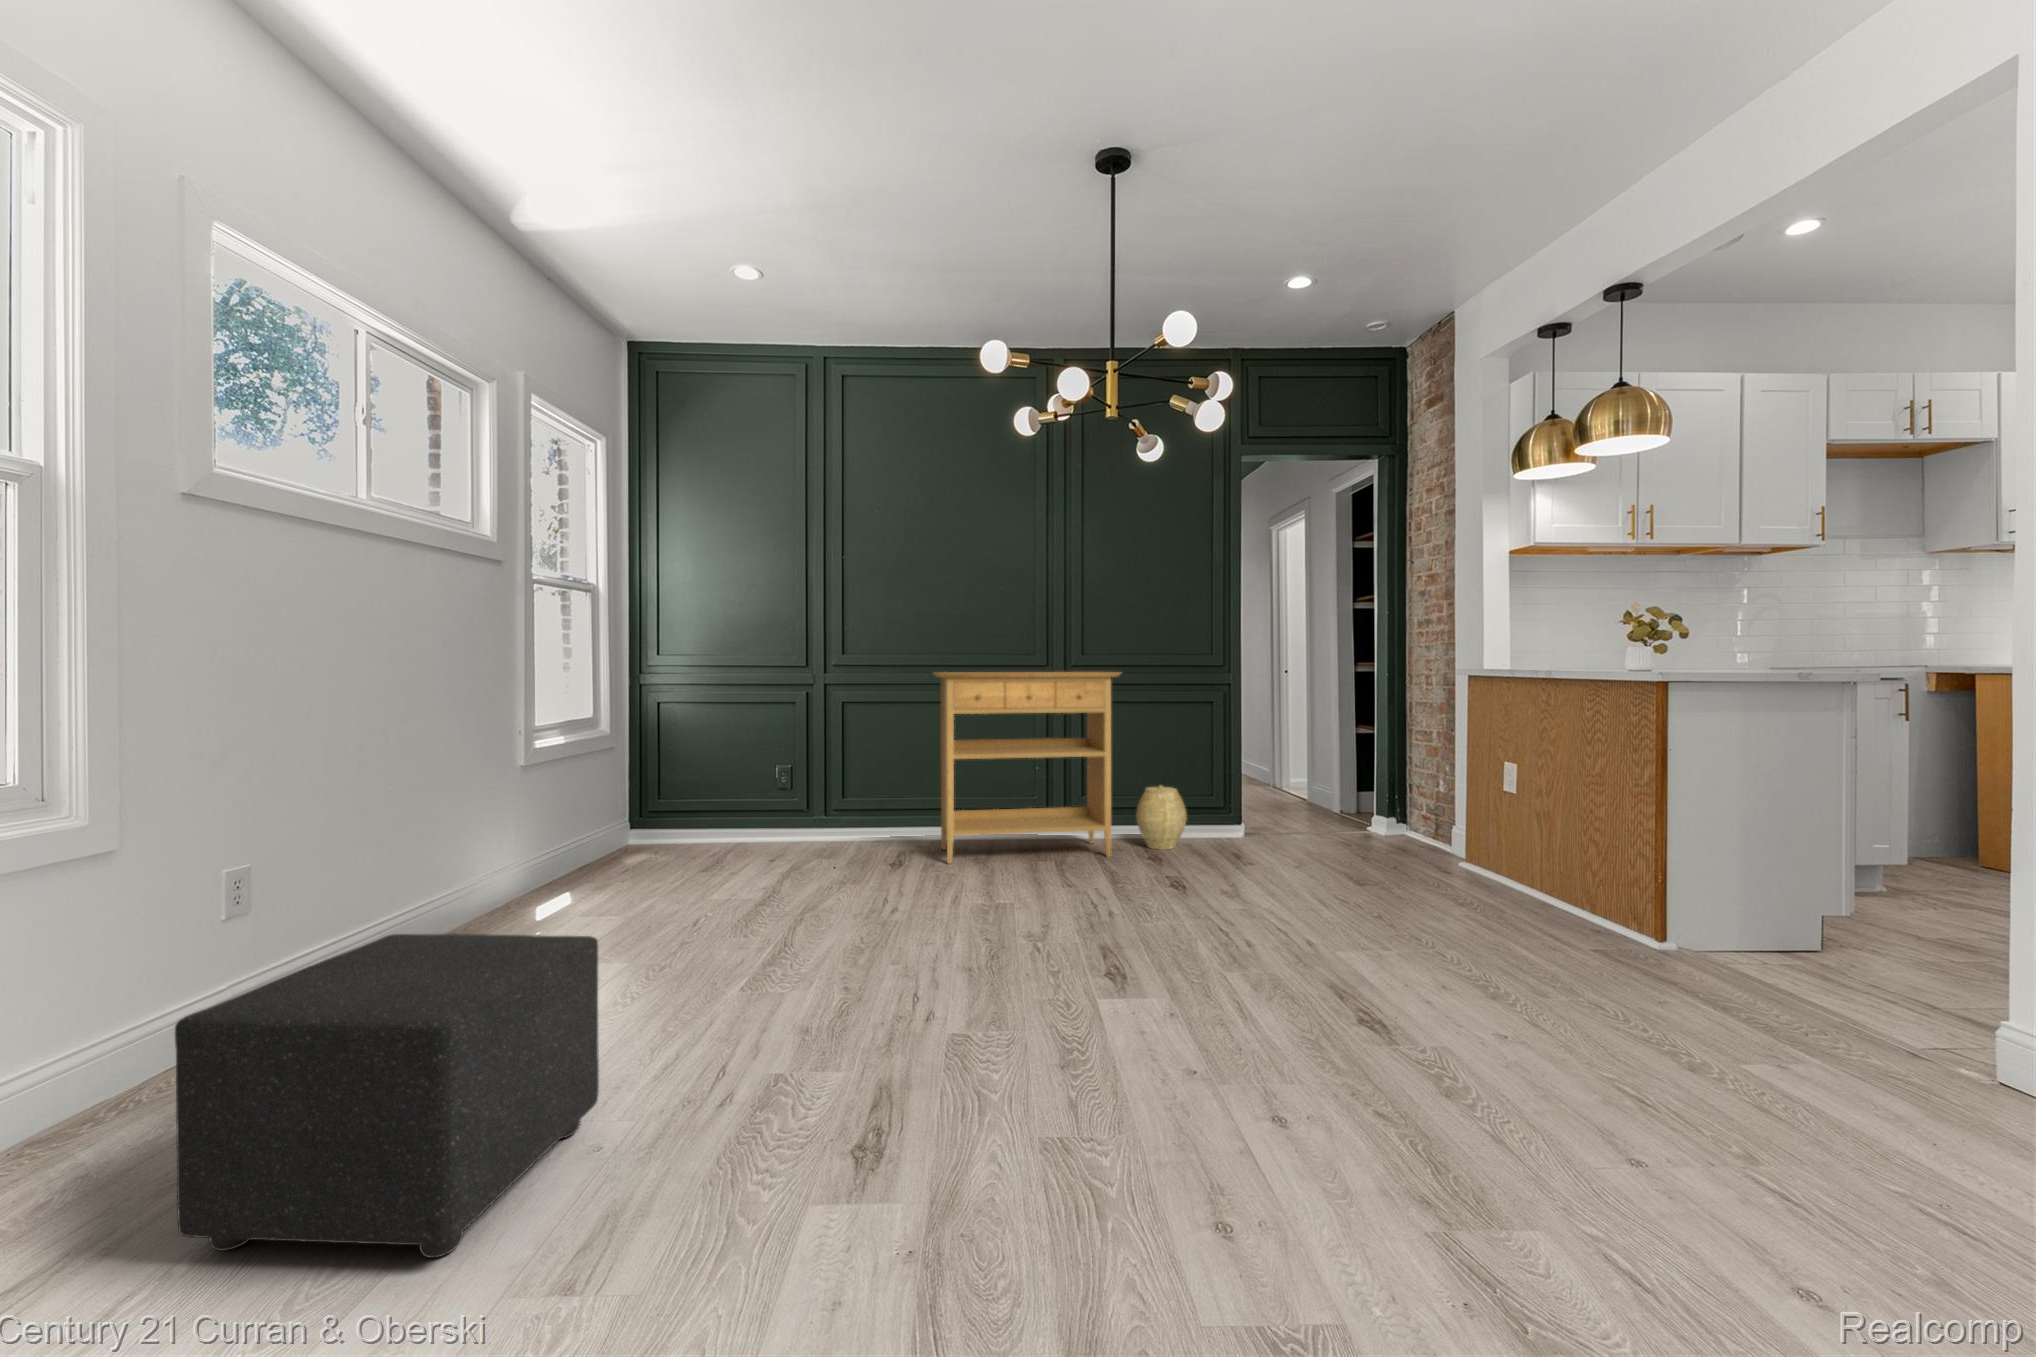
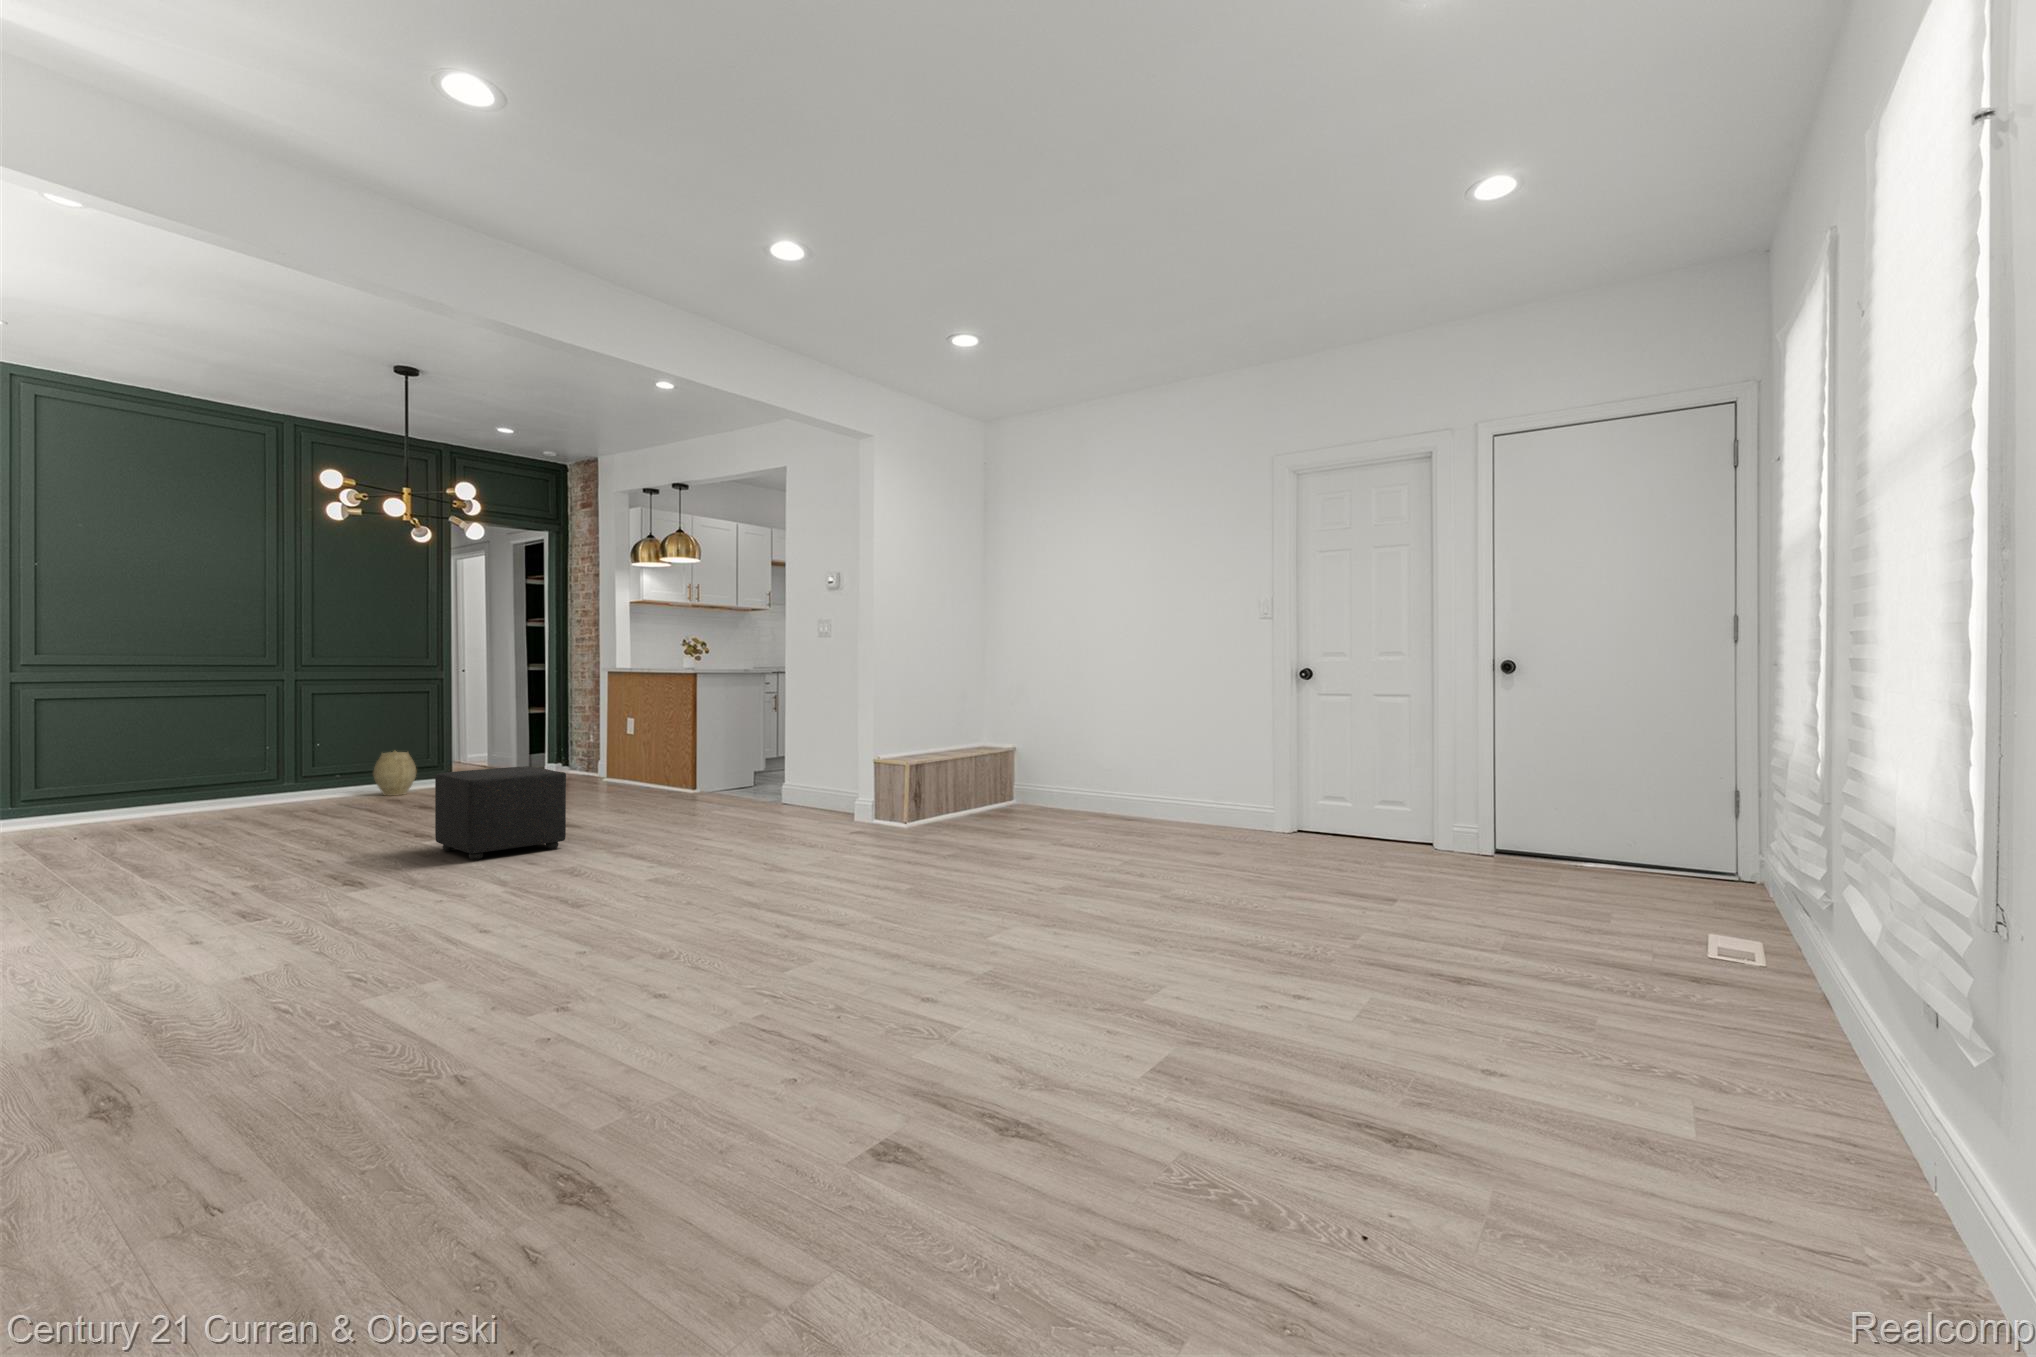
console table: present [934,672,1121,864] -> none [178,669,371,819]
ottoman: present [175,934,599,1258] -> present [435,766,566,860]

